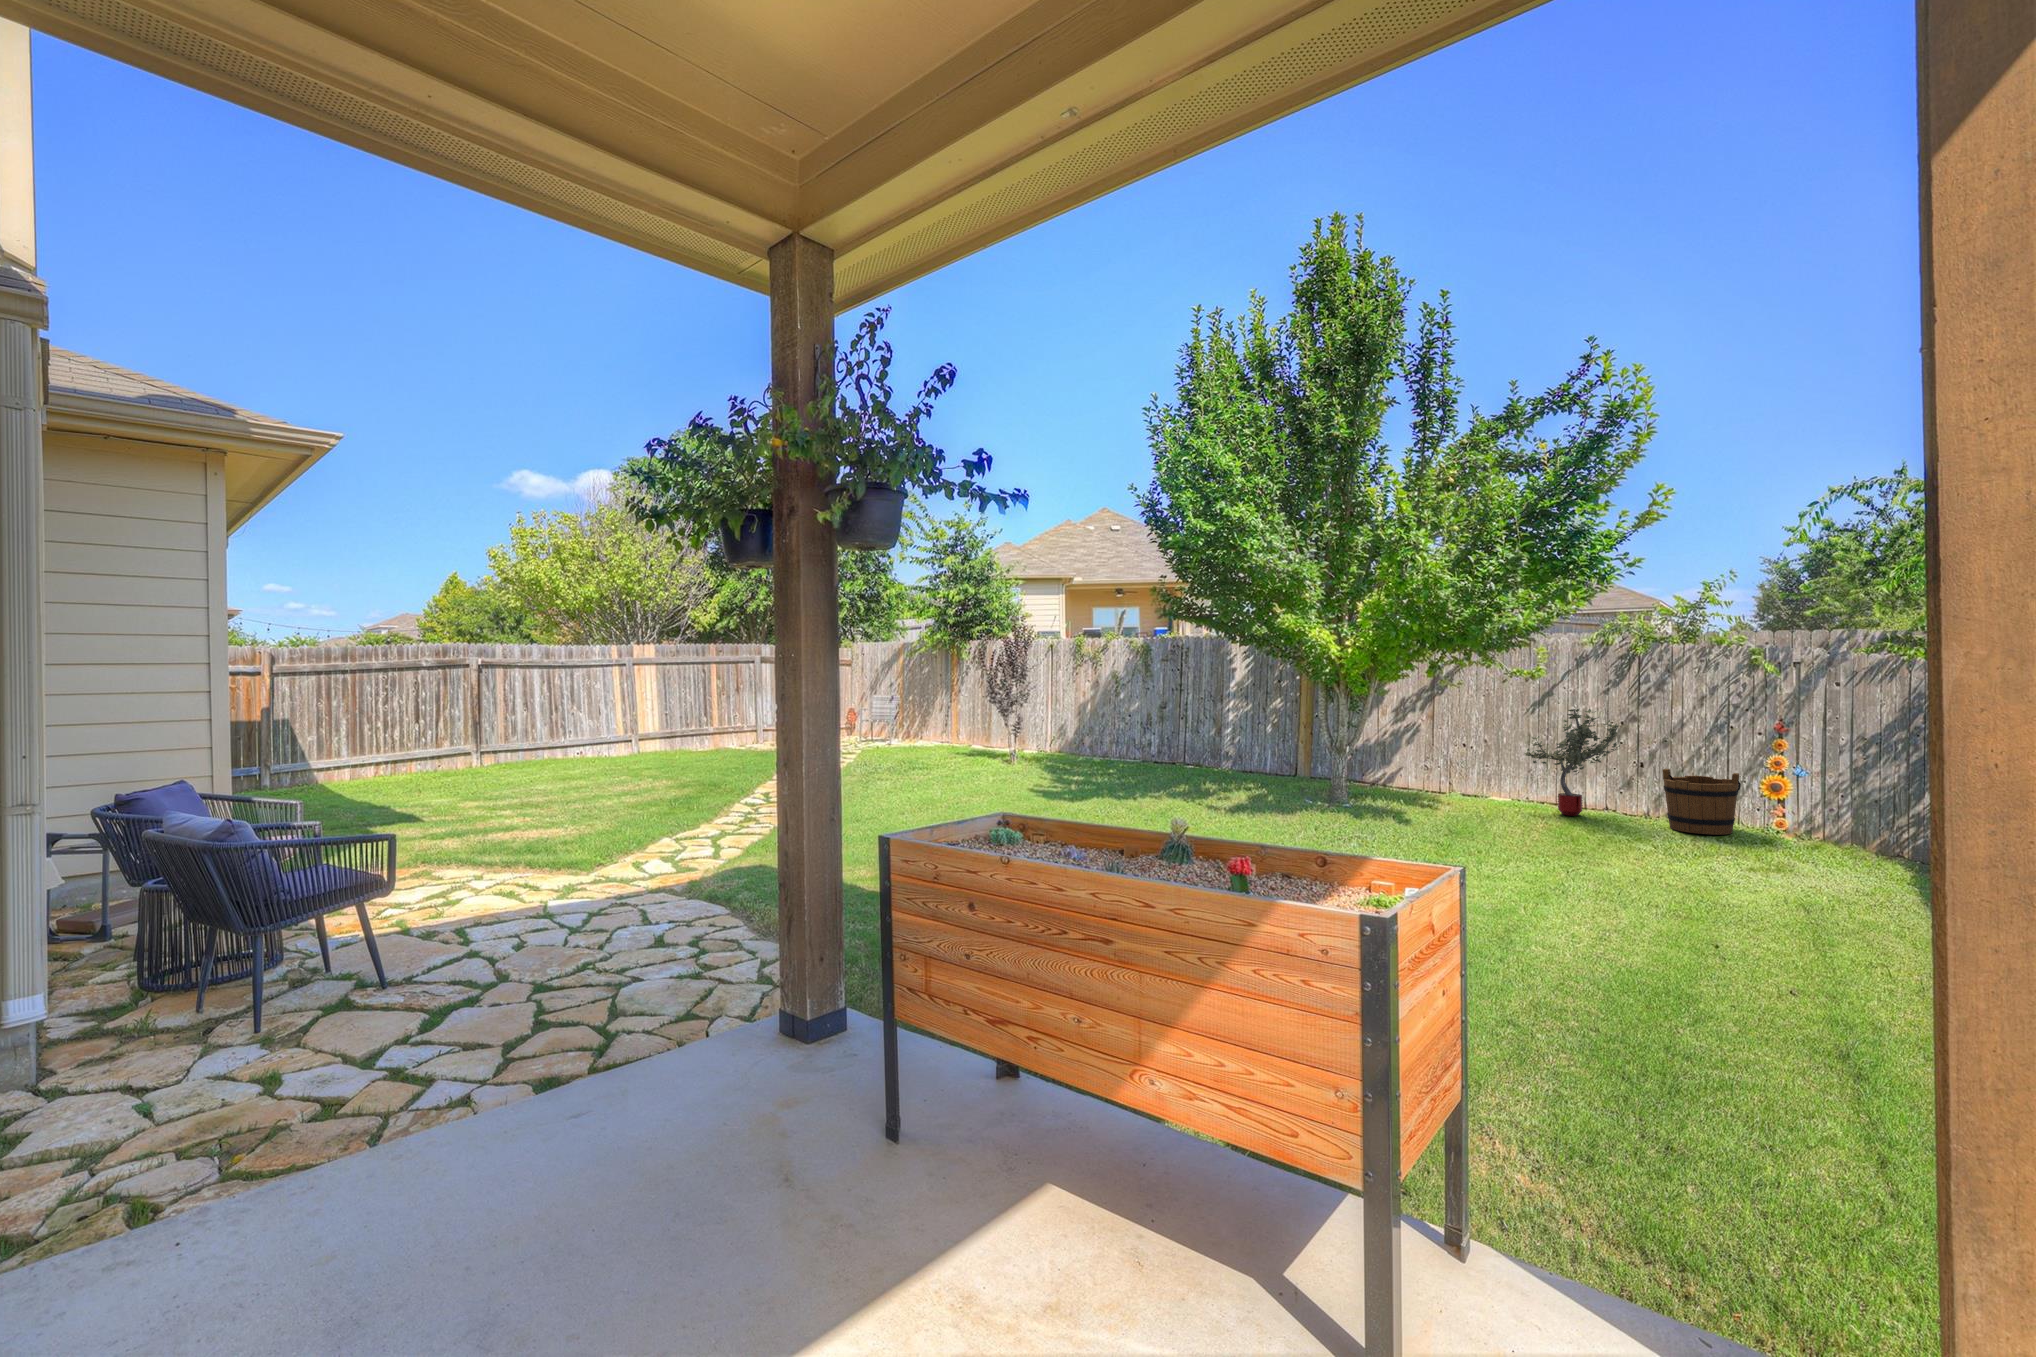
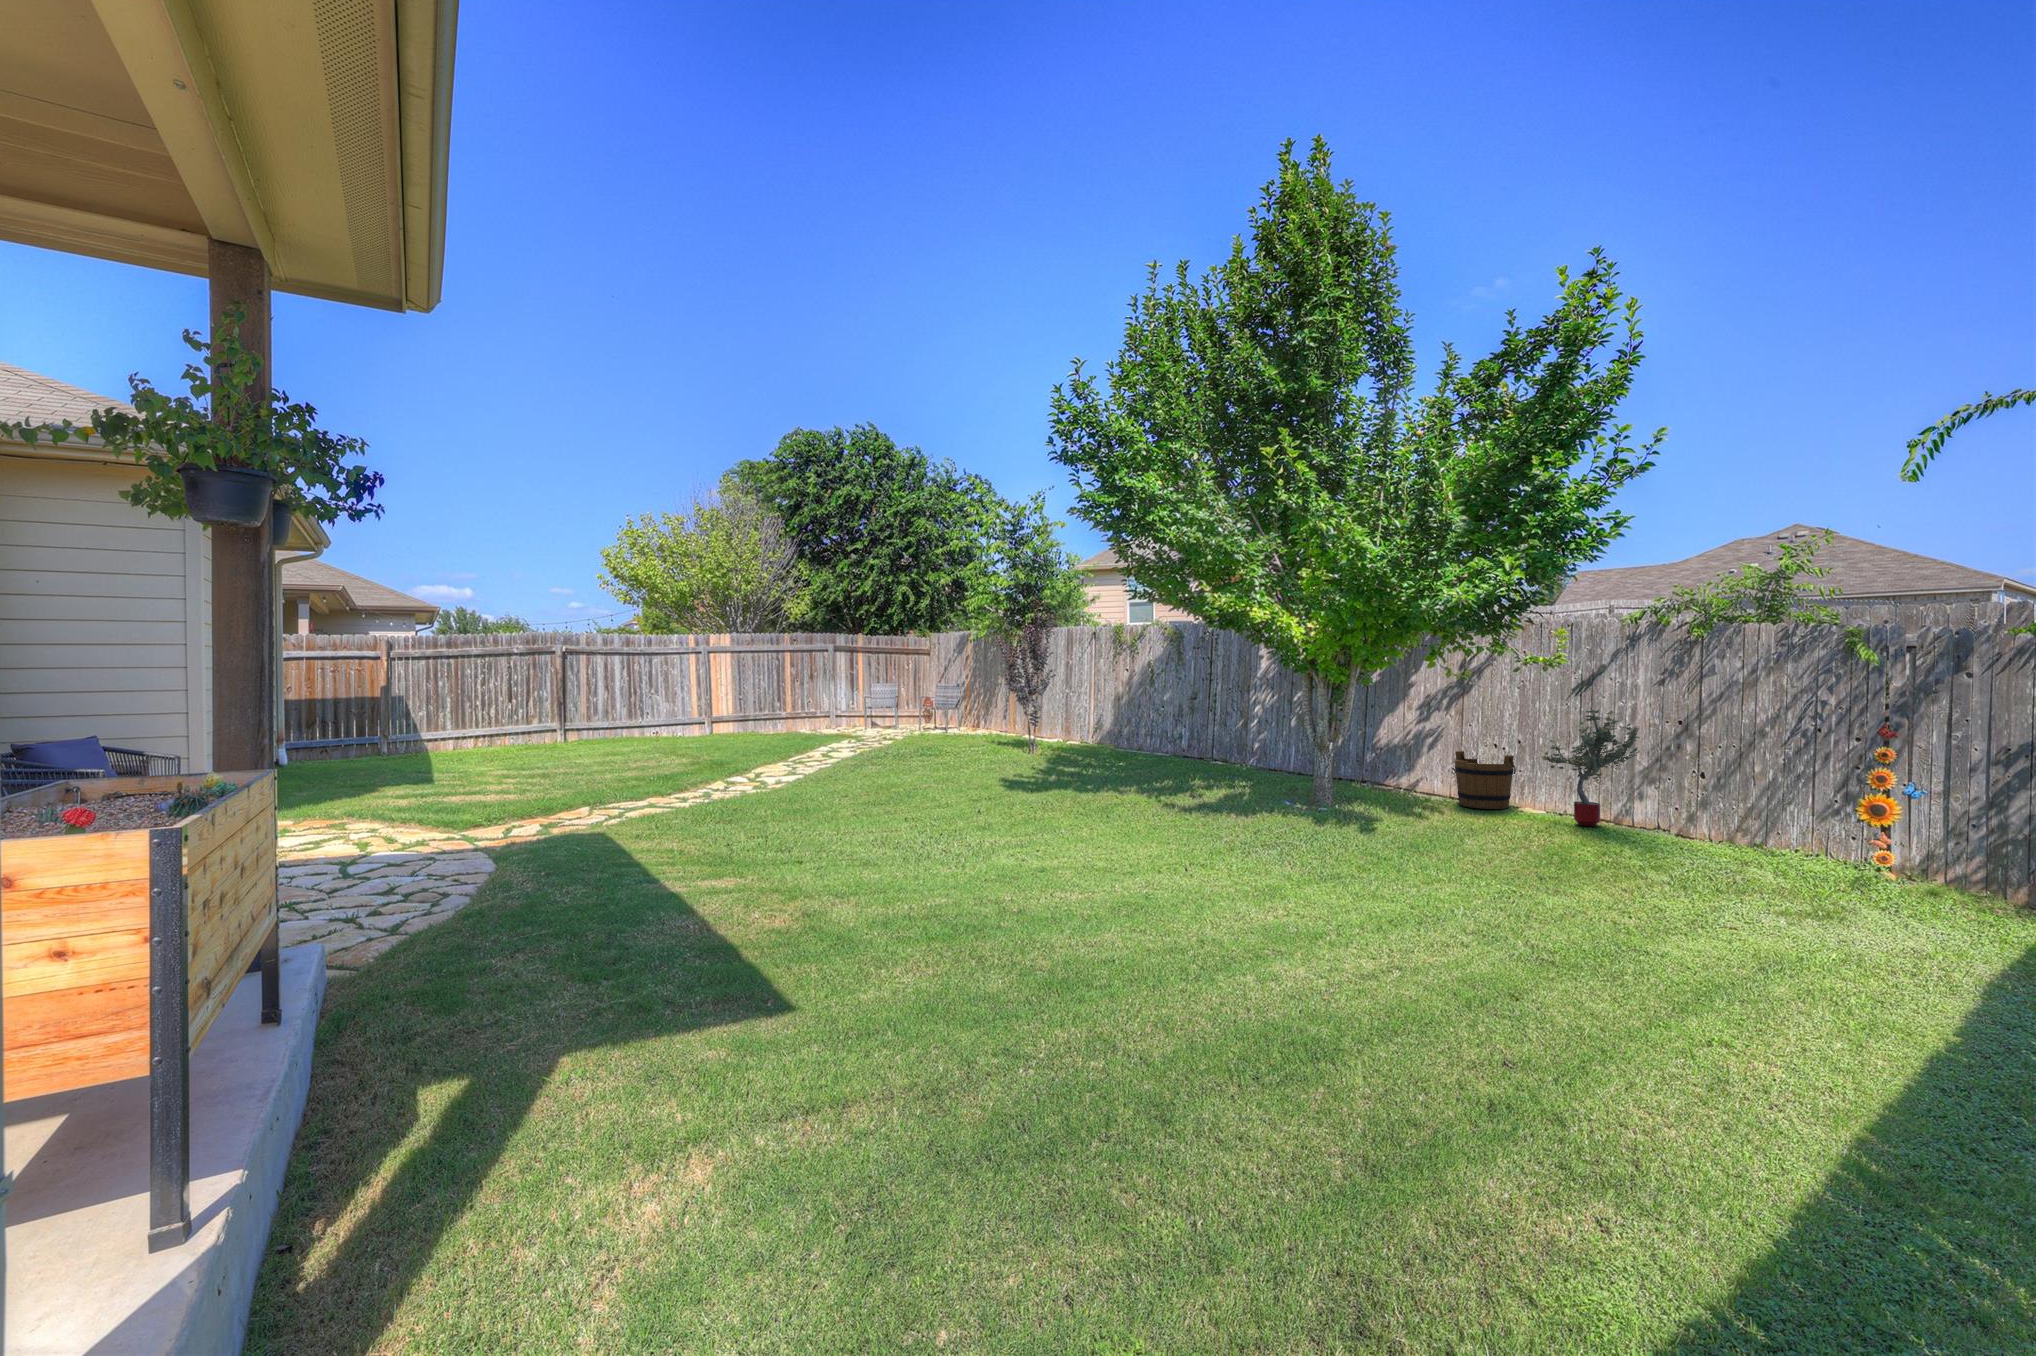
bucket: present [1663,769,1741,835] -> present [1455,751,1516,809]

